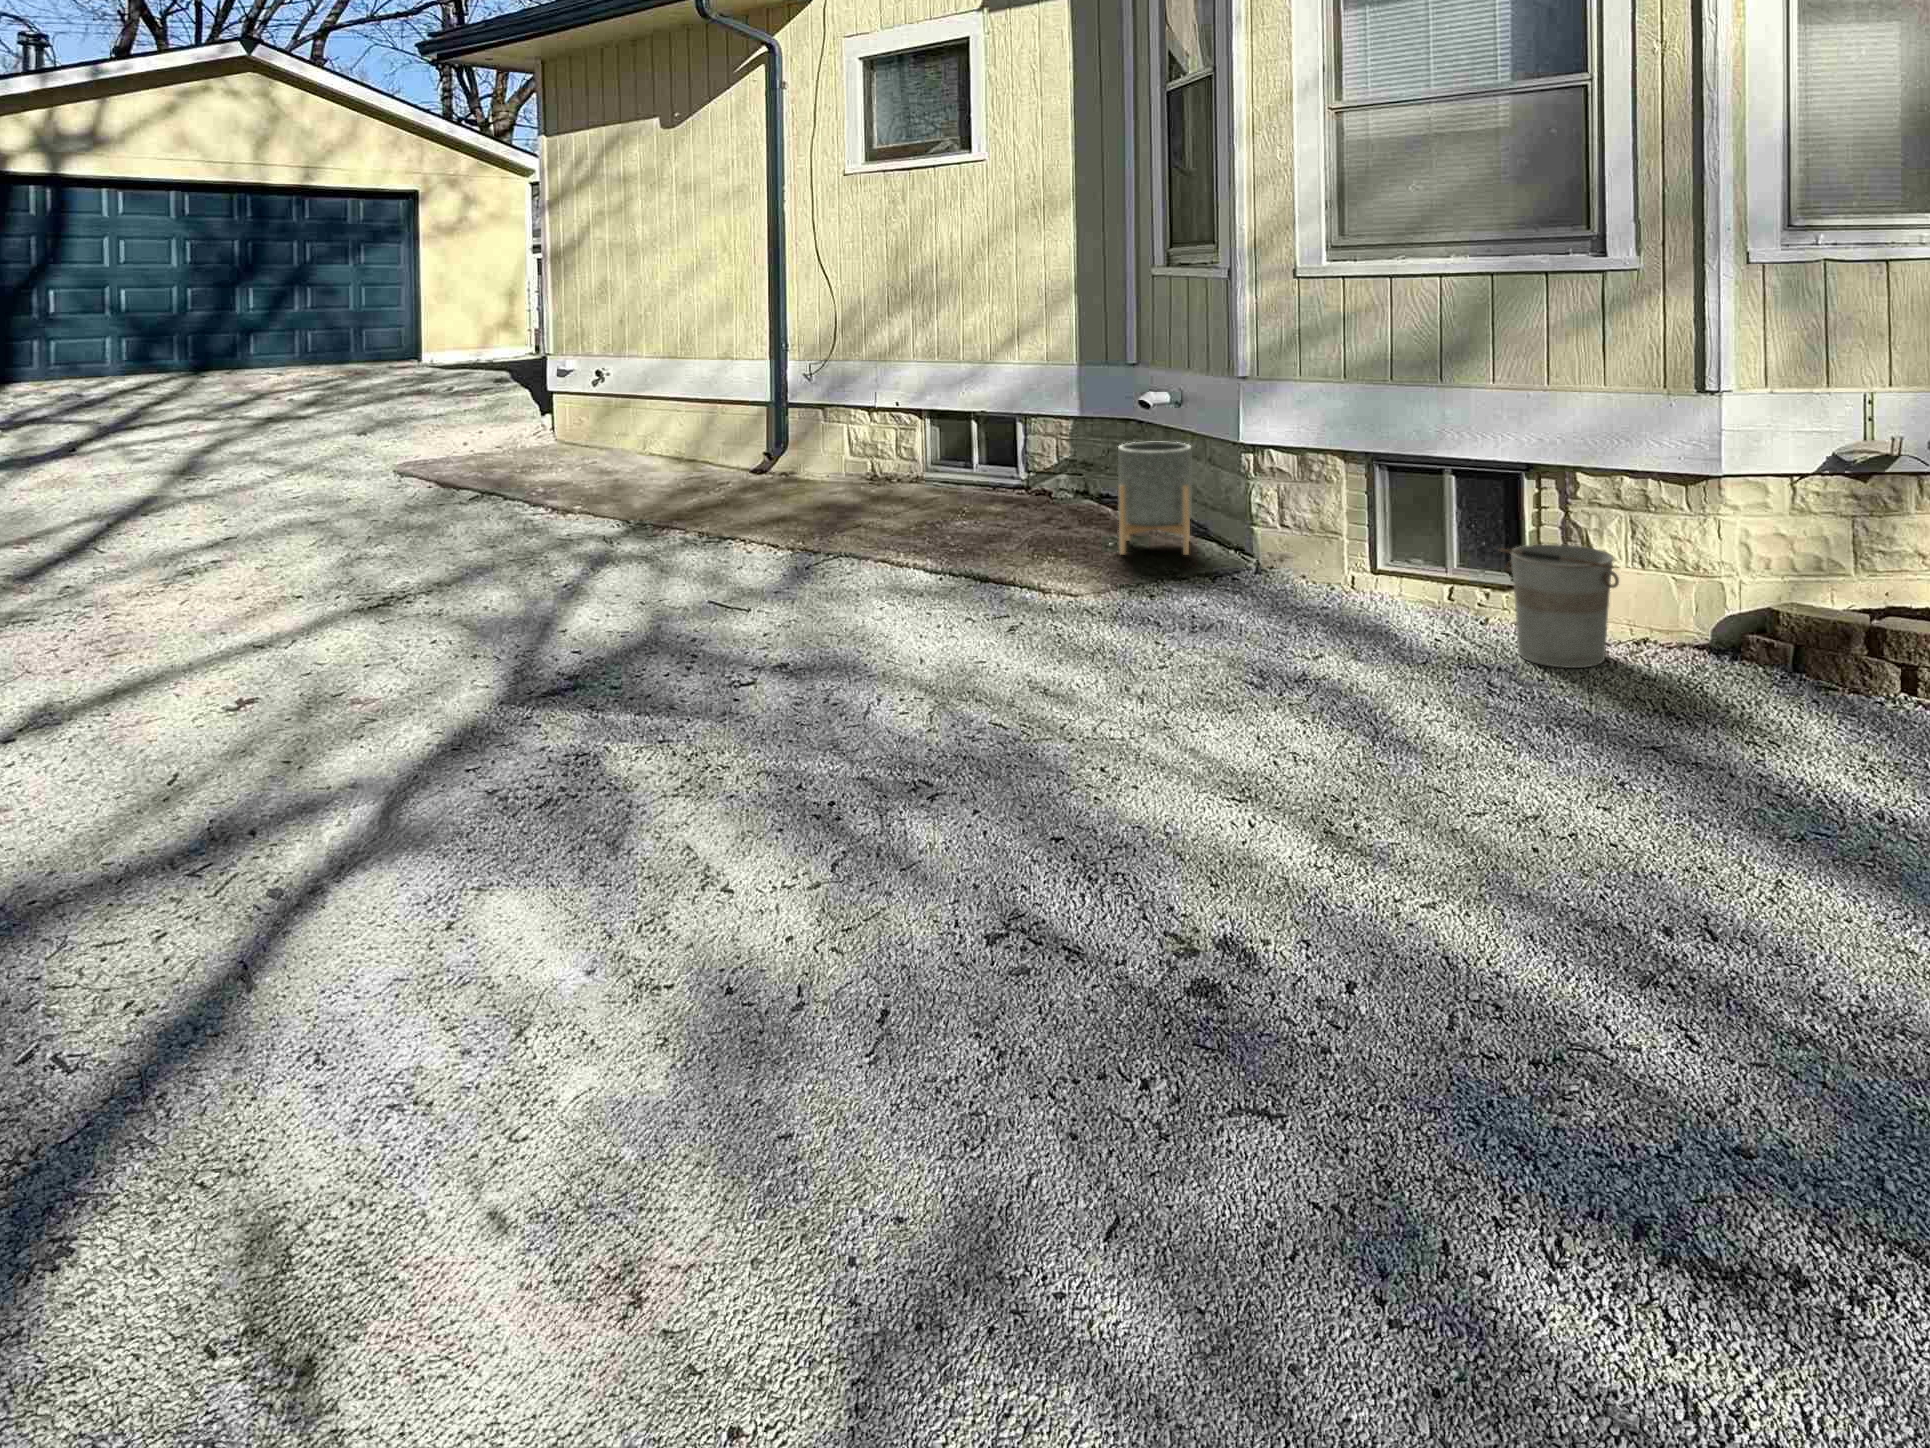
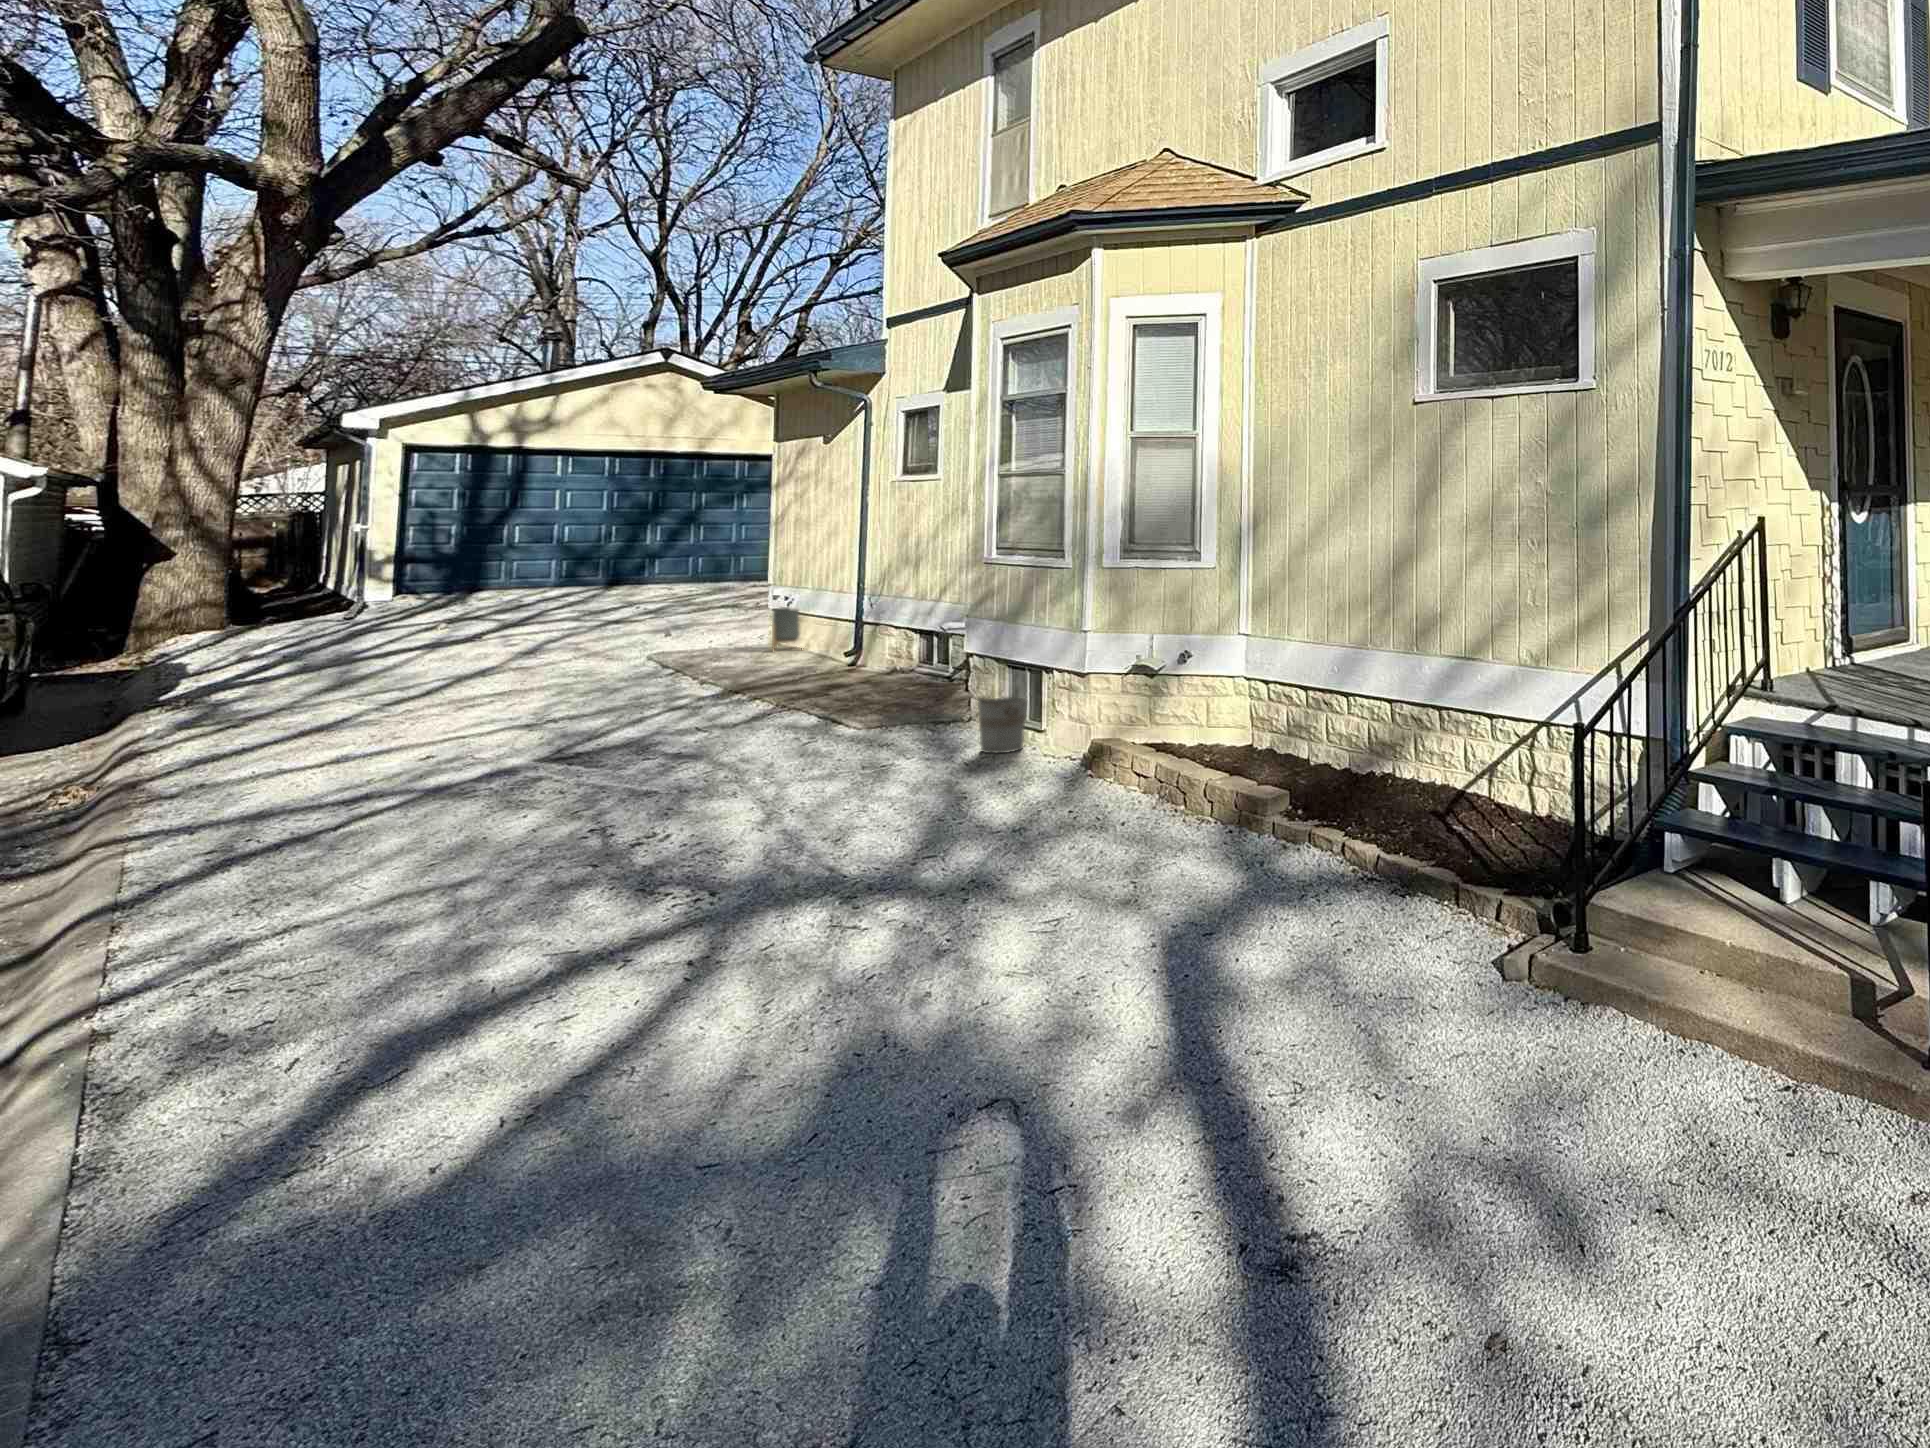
planter: present [1118,442,1192,555] -> present [772,607,800,651]

